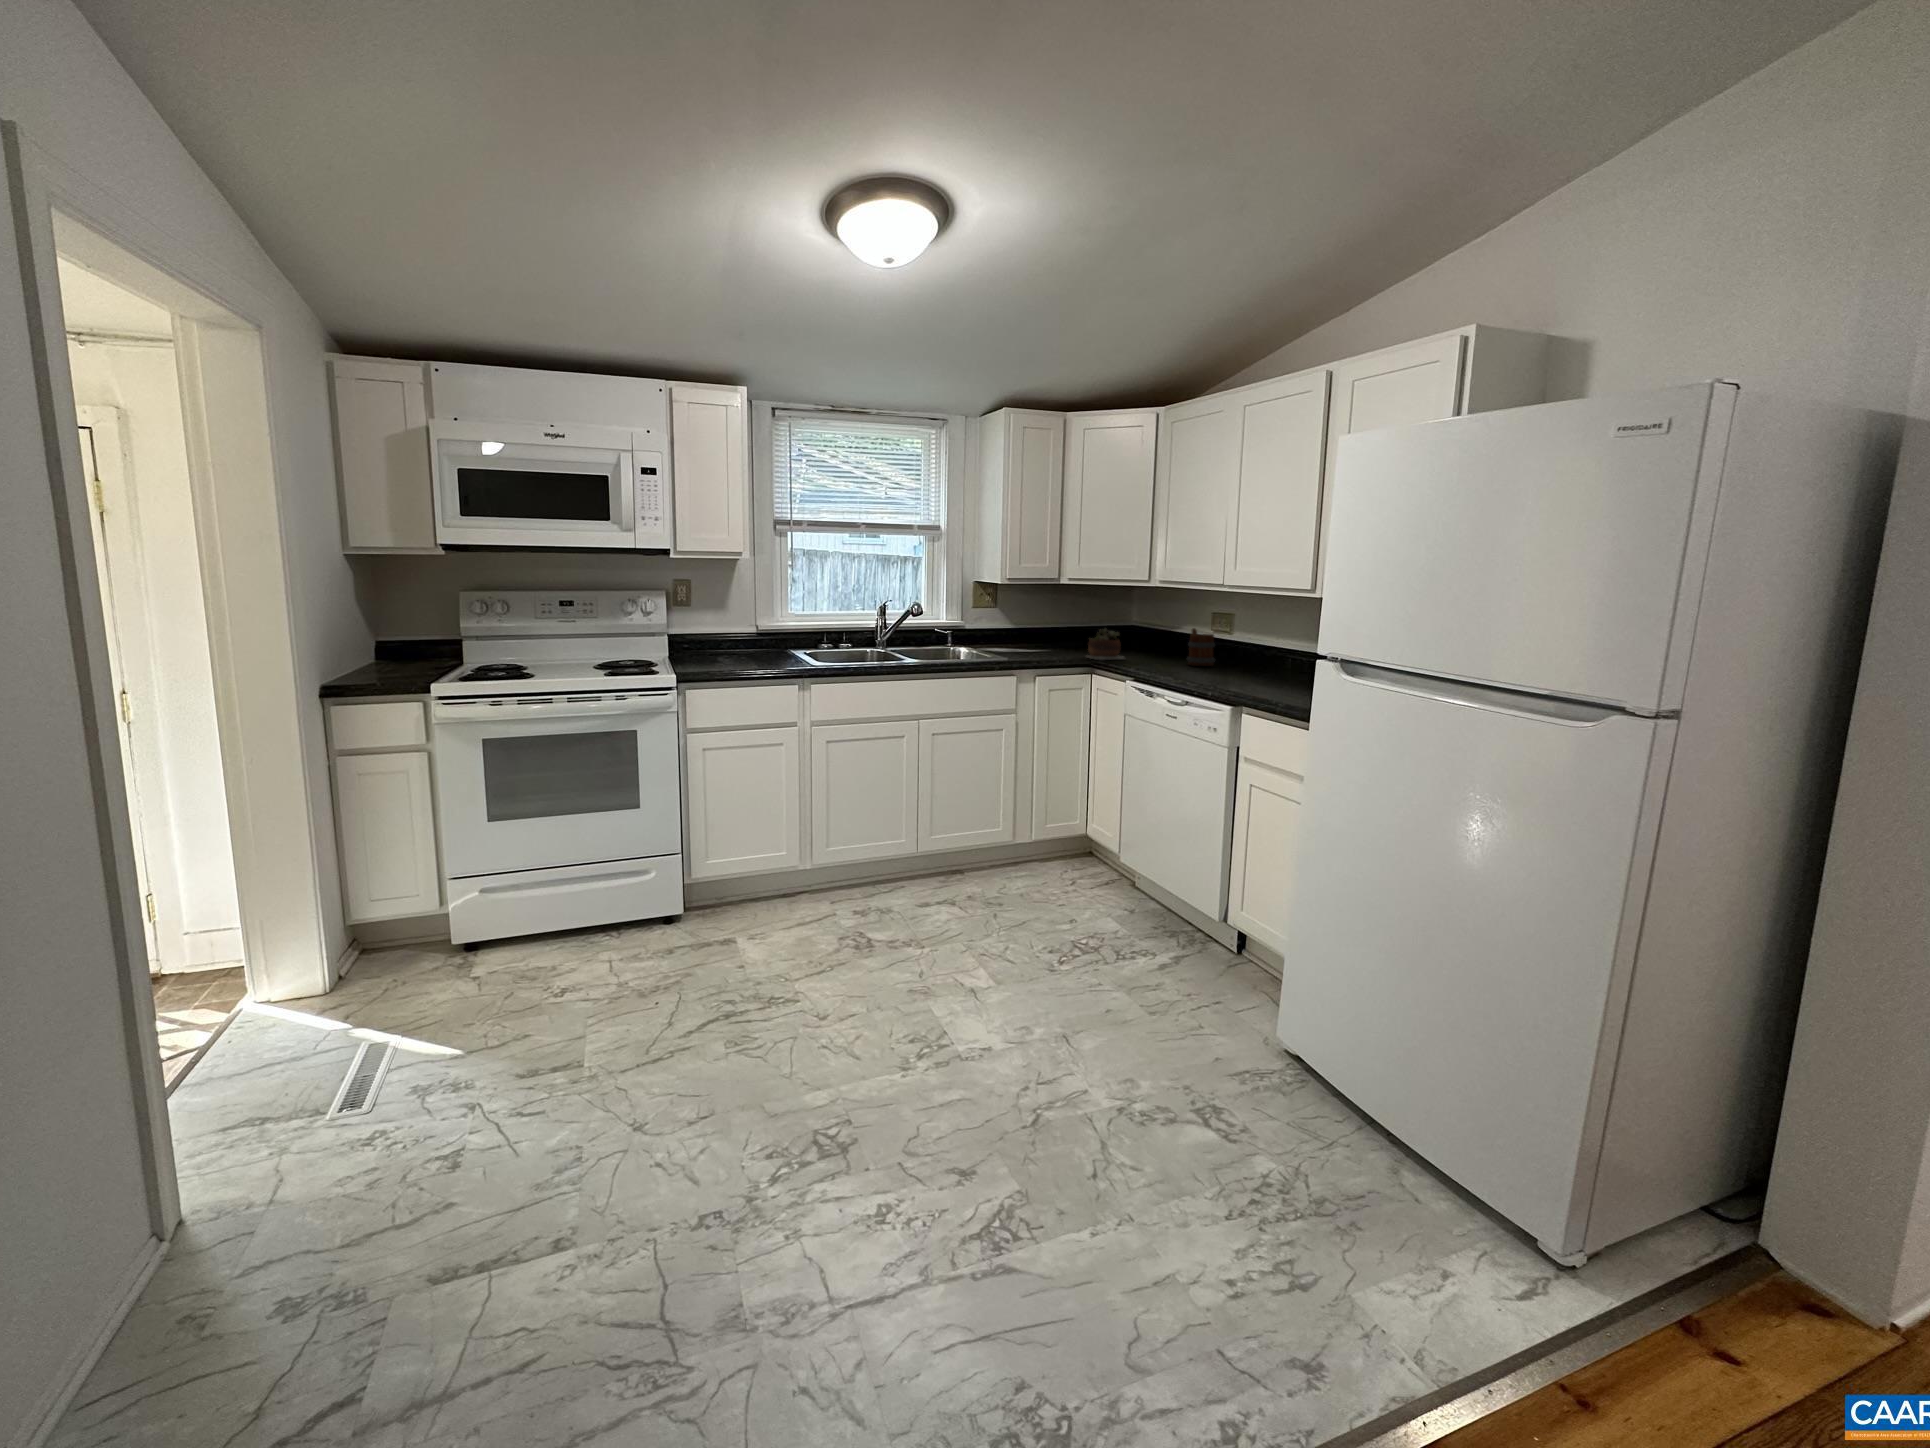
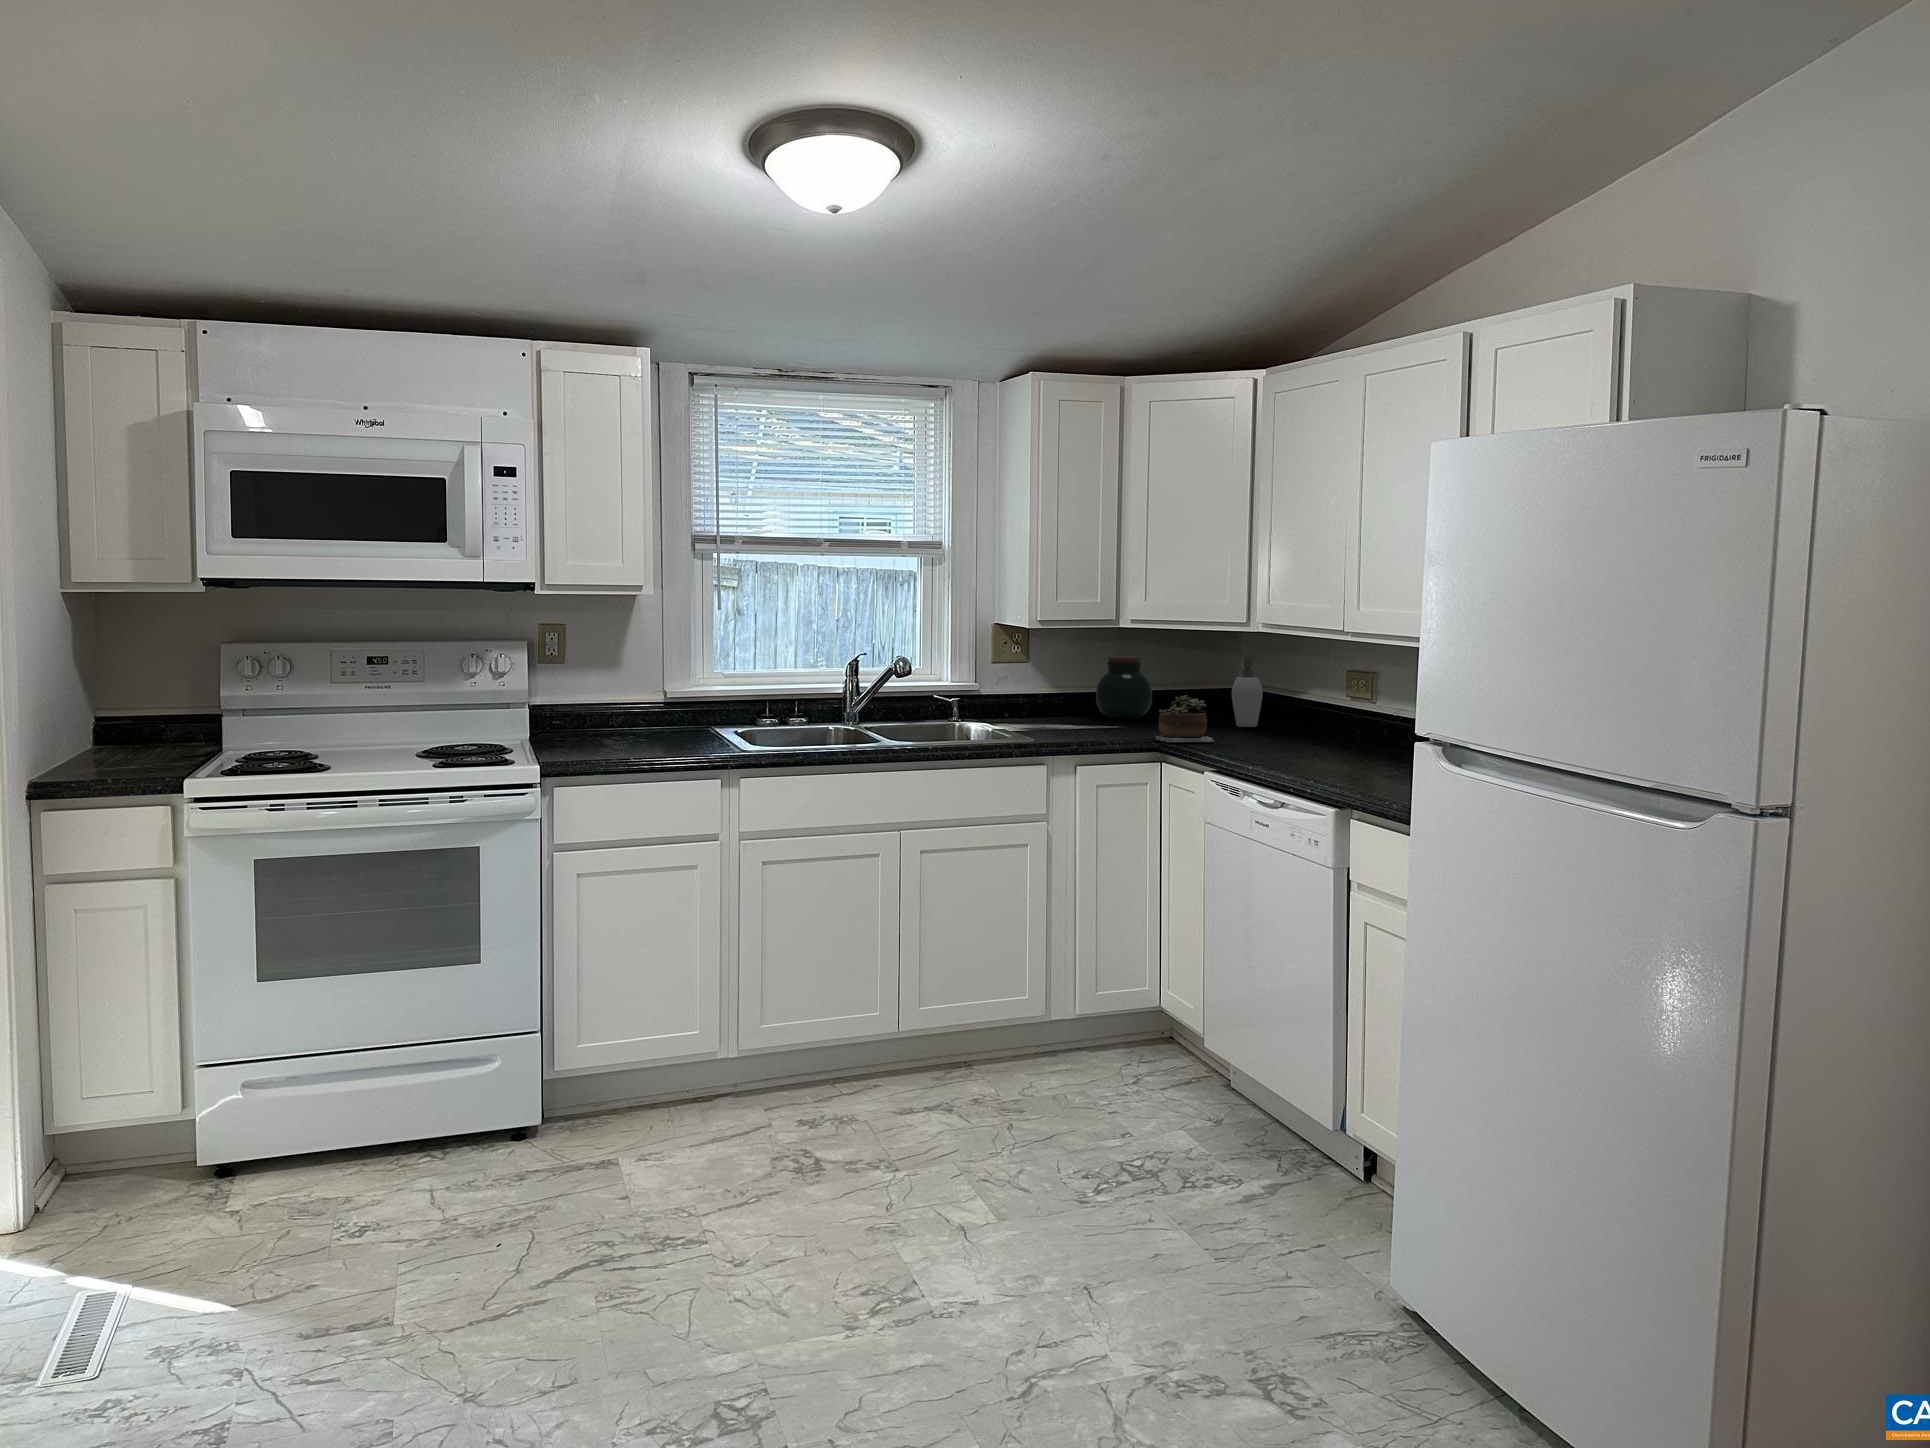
jar: none [1040,604,1077,644] -> present [1096,657,1152,719]
soap dispenser: none [1131,604,1157,650] -> present [1232,657,1269,727]
mug: present [1187,628,1215,666] -> none [1302,695,1345,752]

